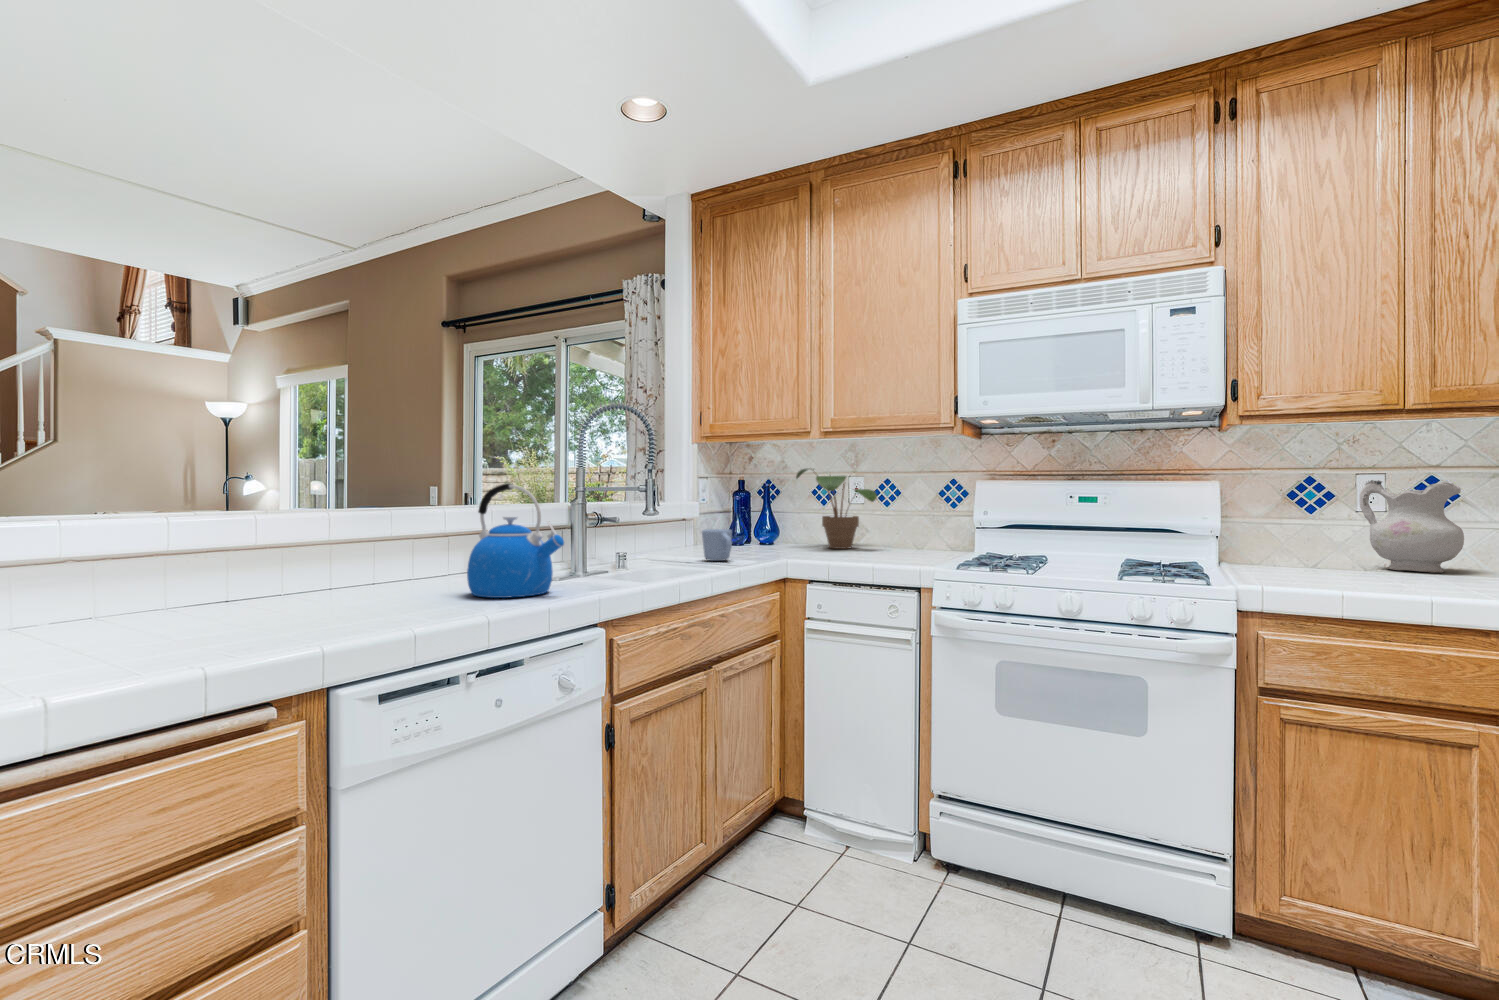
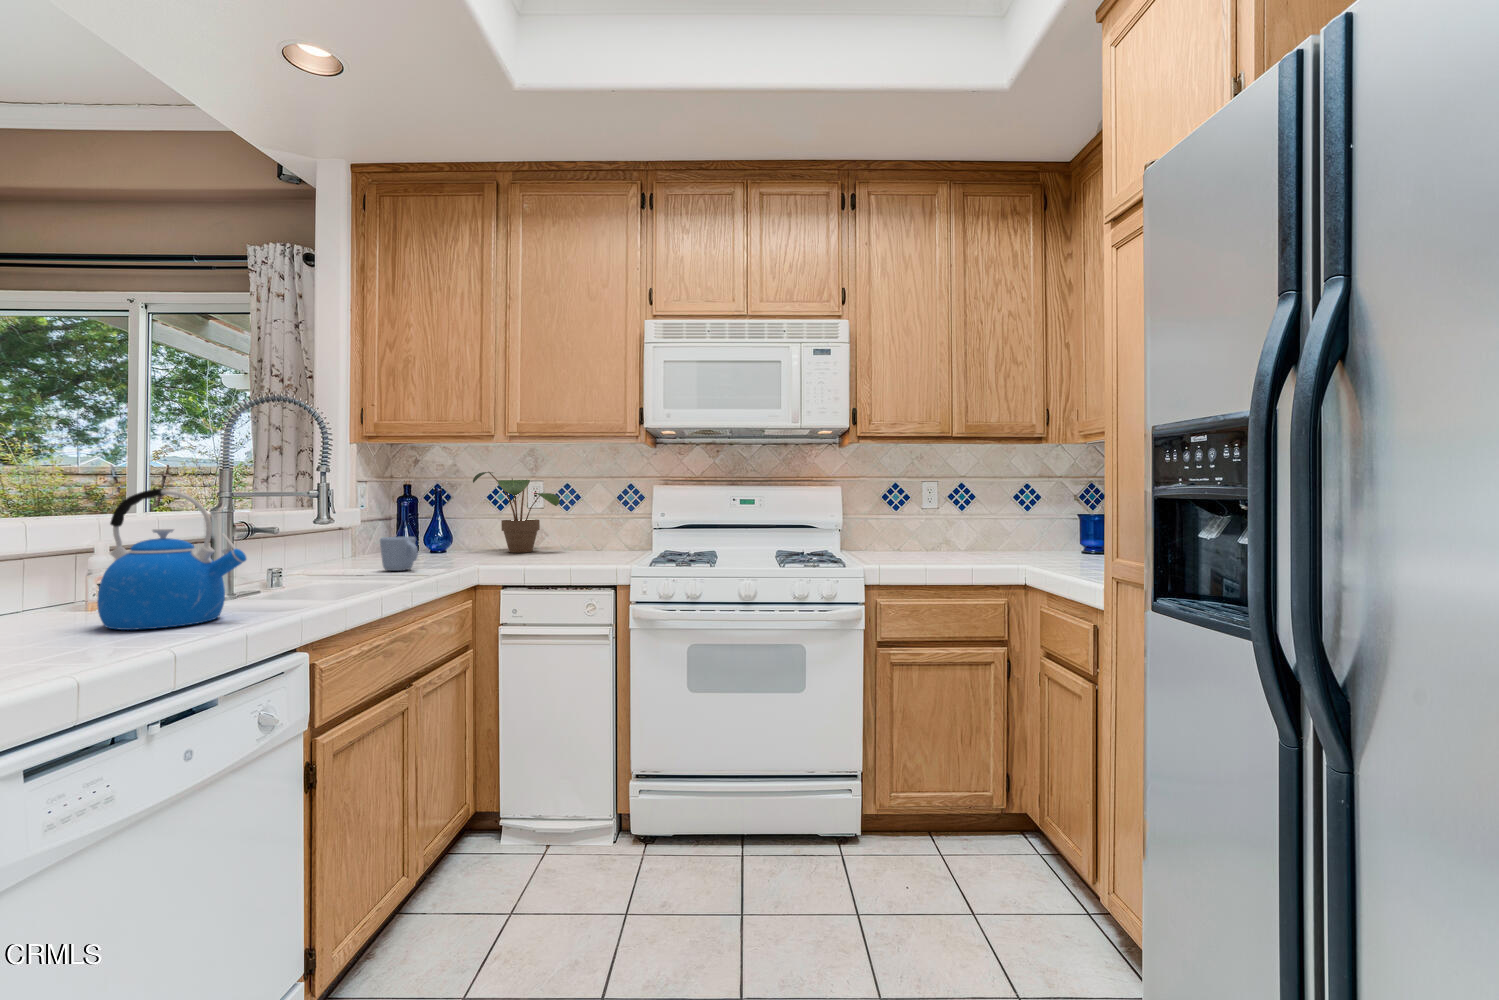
ceramic pitcher: present [1360,480,1464,572] -> none [926,487,985,552]

